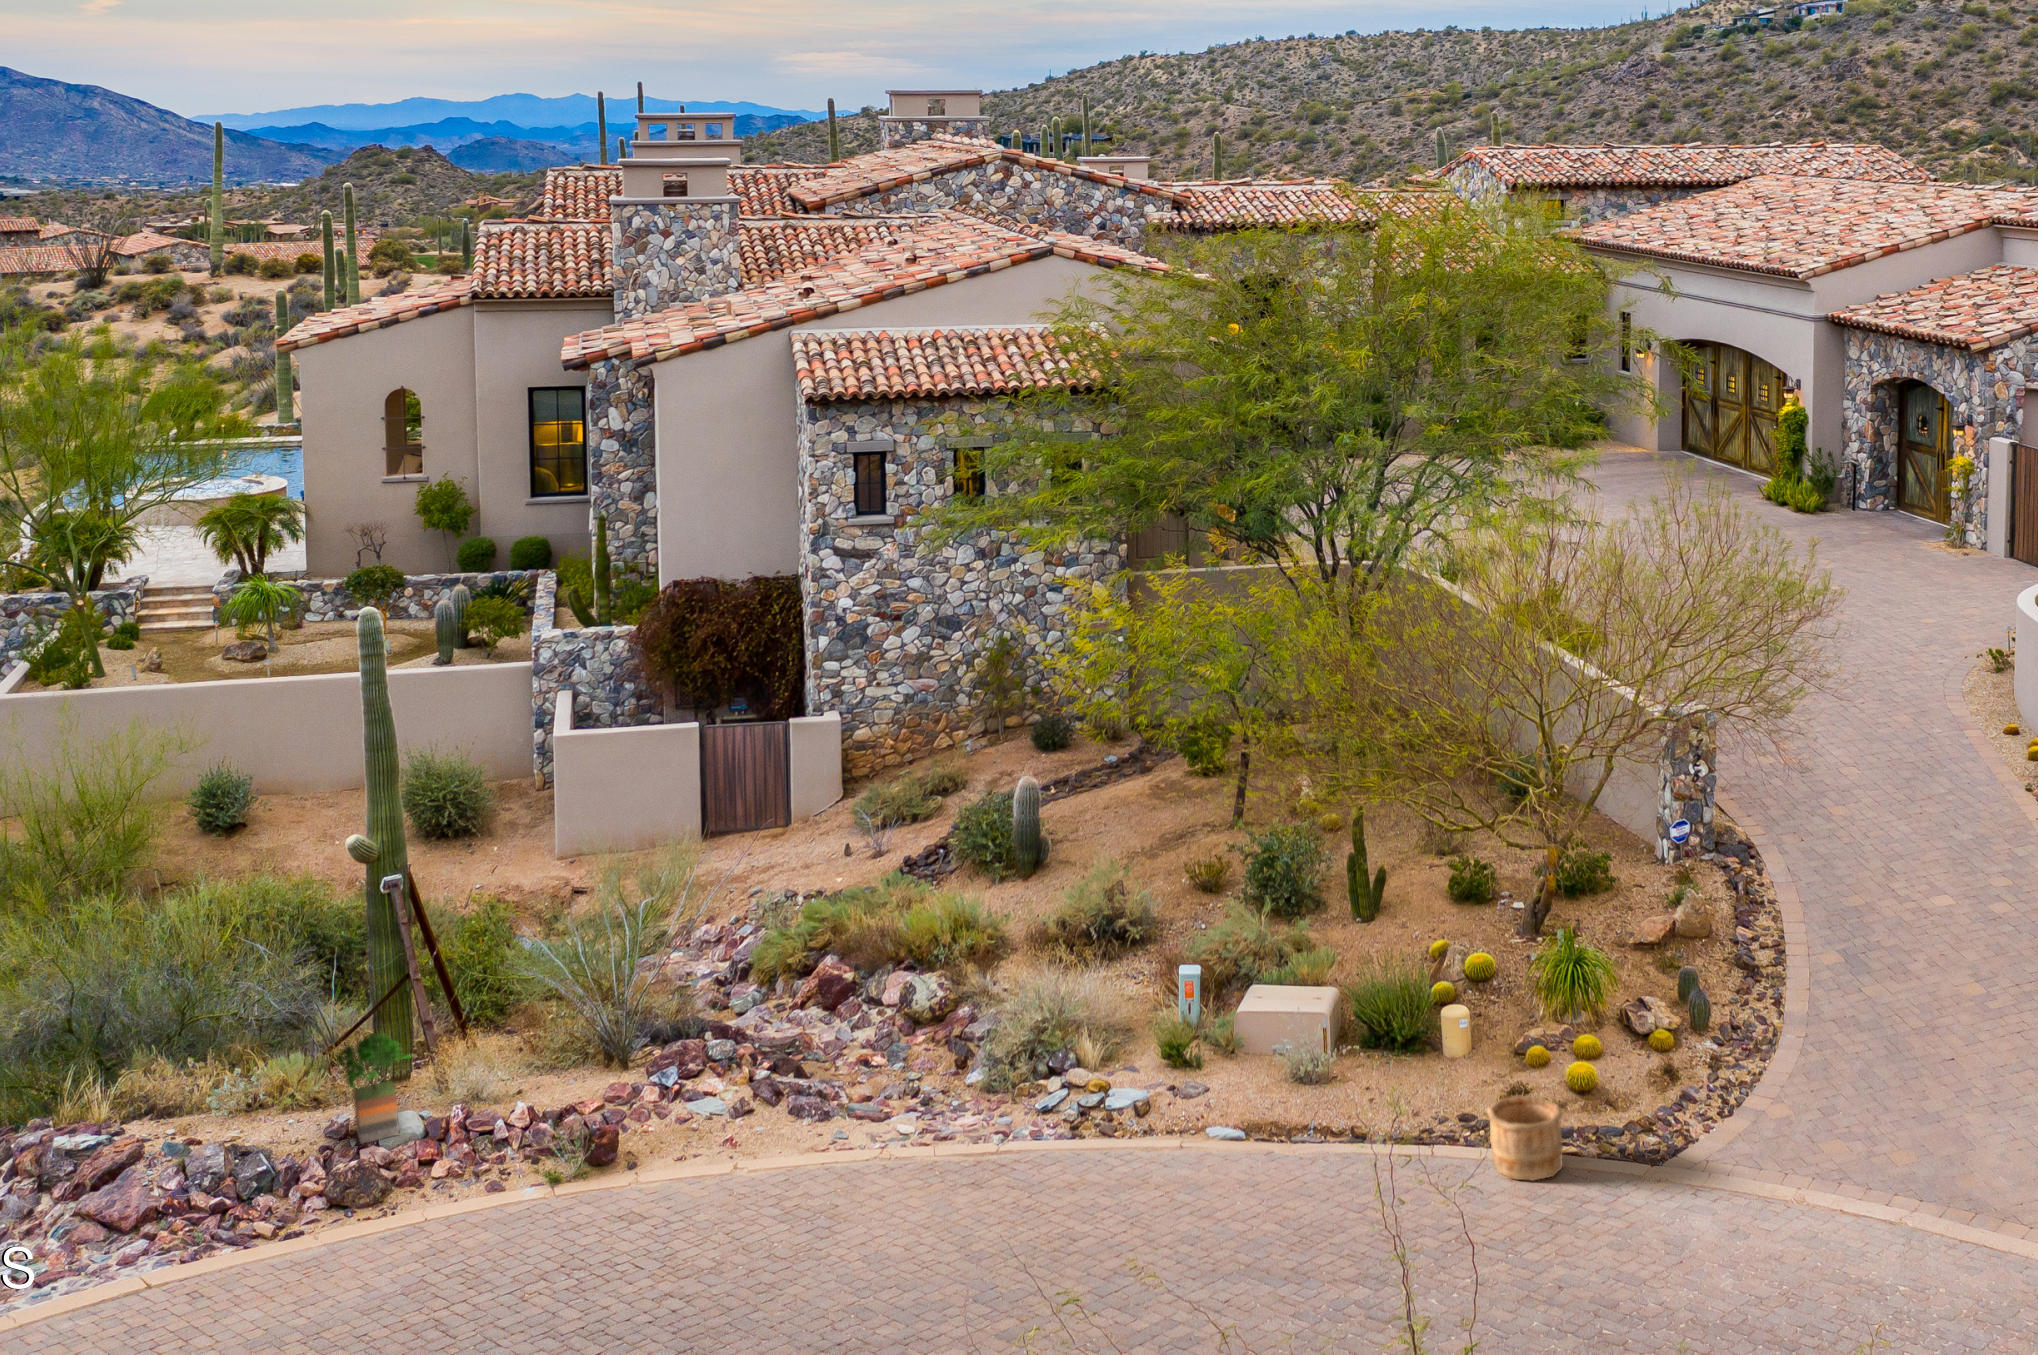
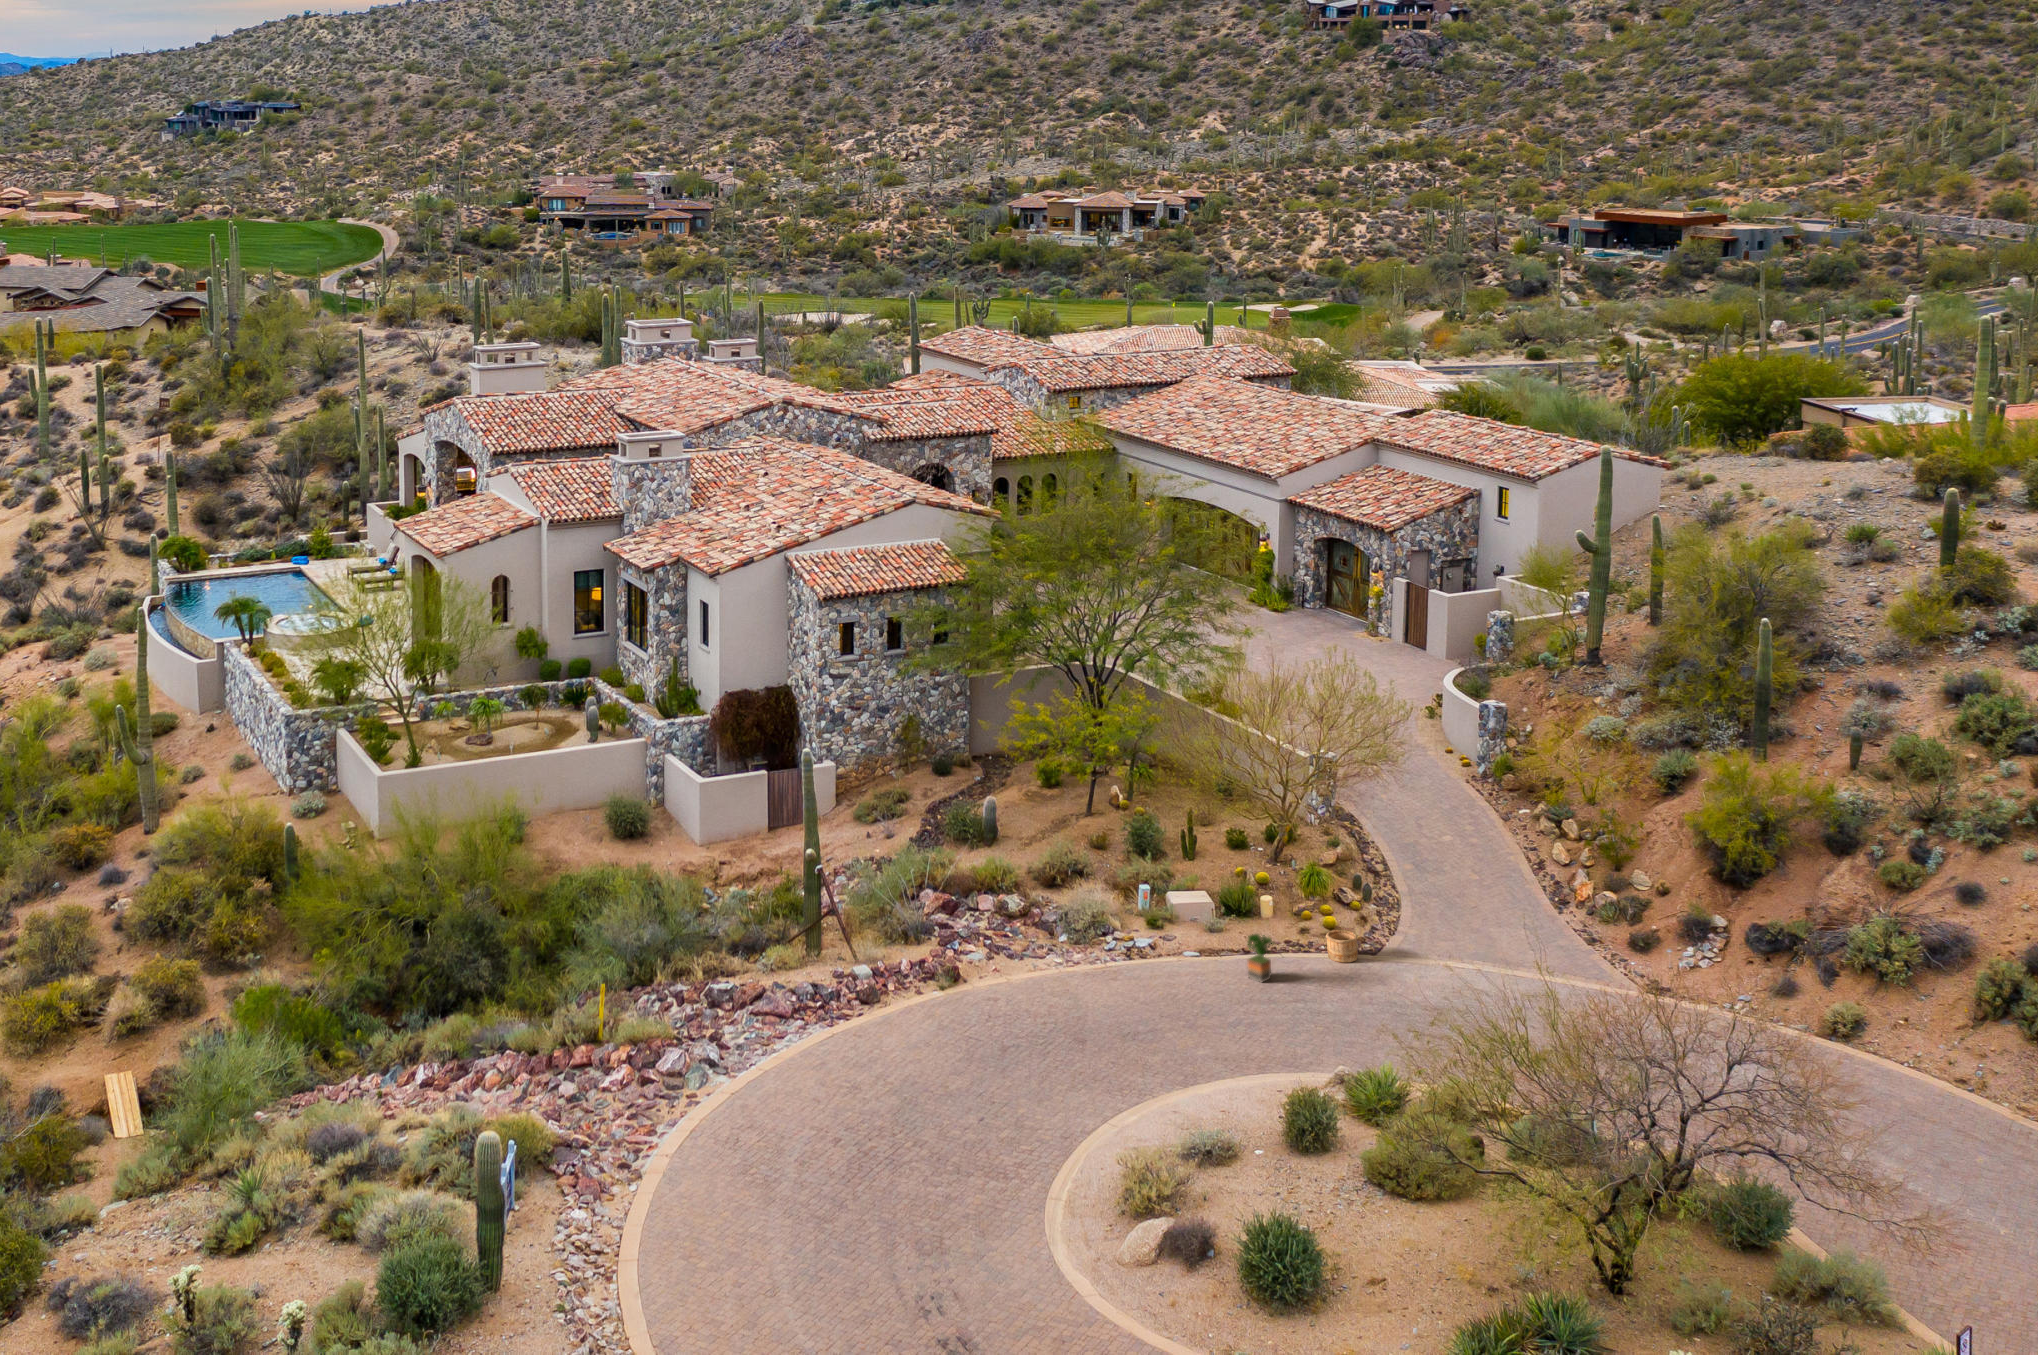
potted tree: present [336,1033,411,1143] -> present [1247,934,1274,982]

